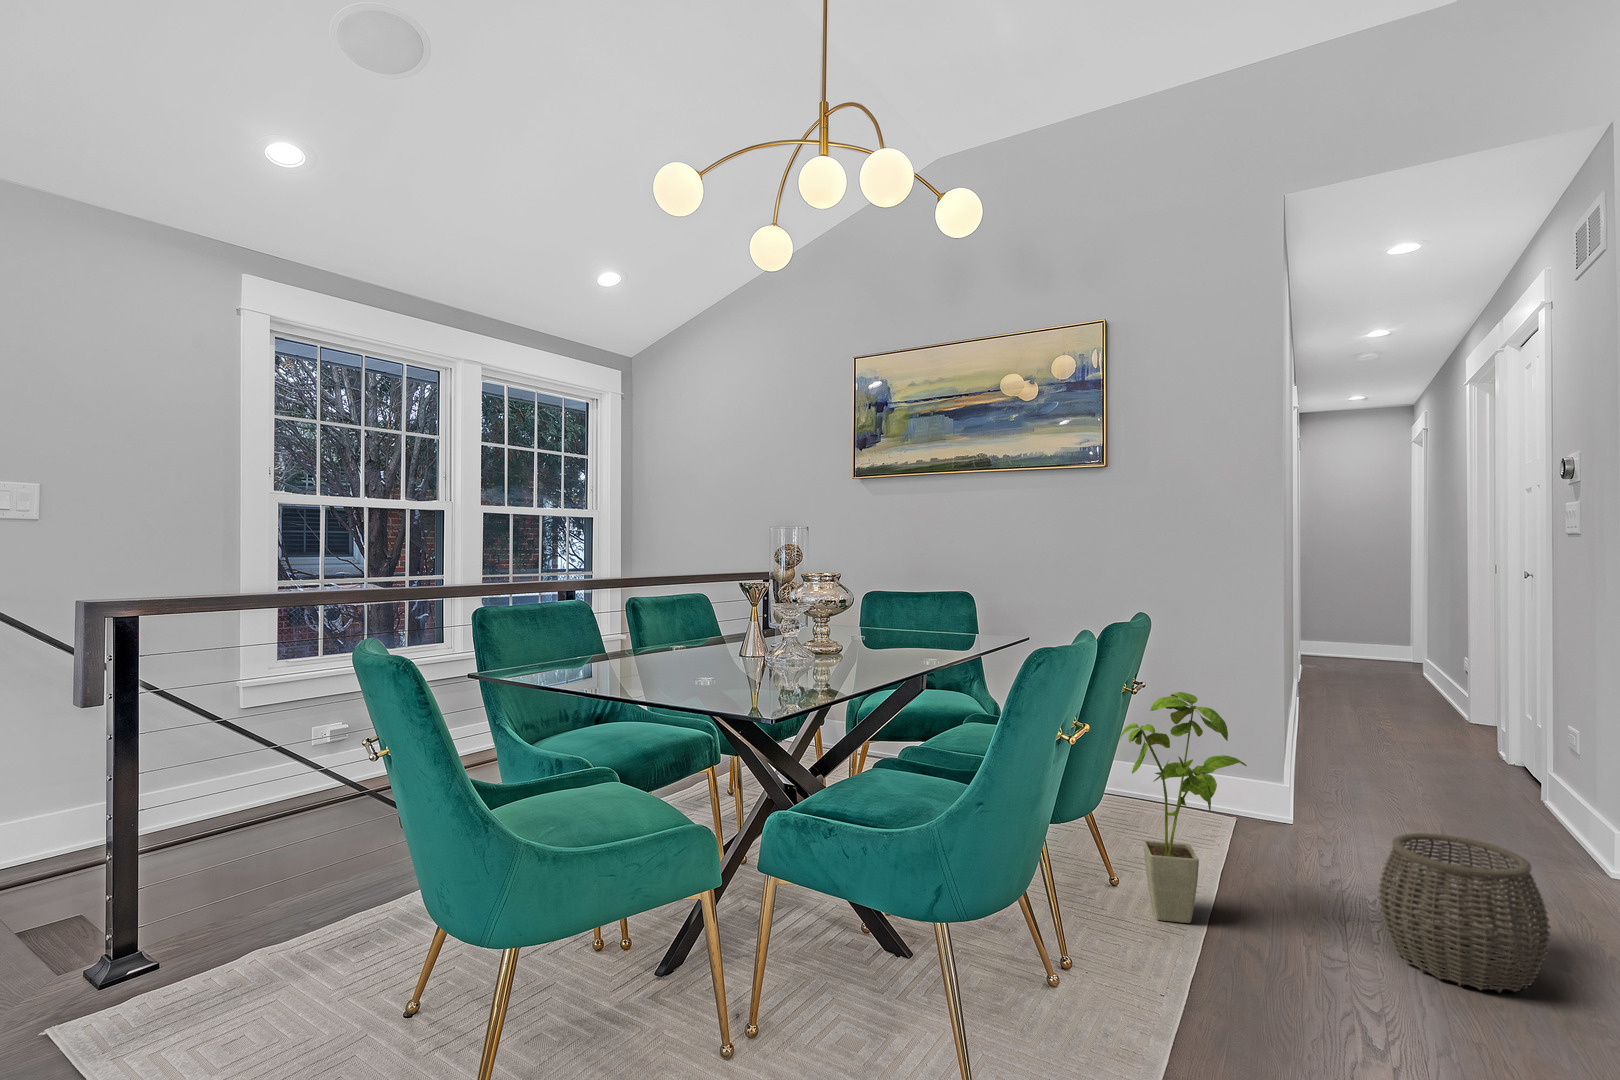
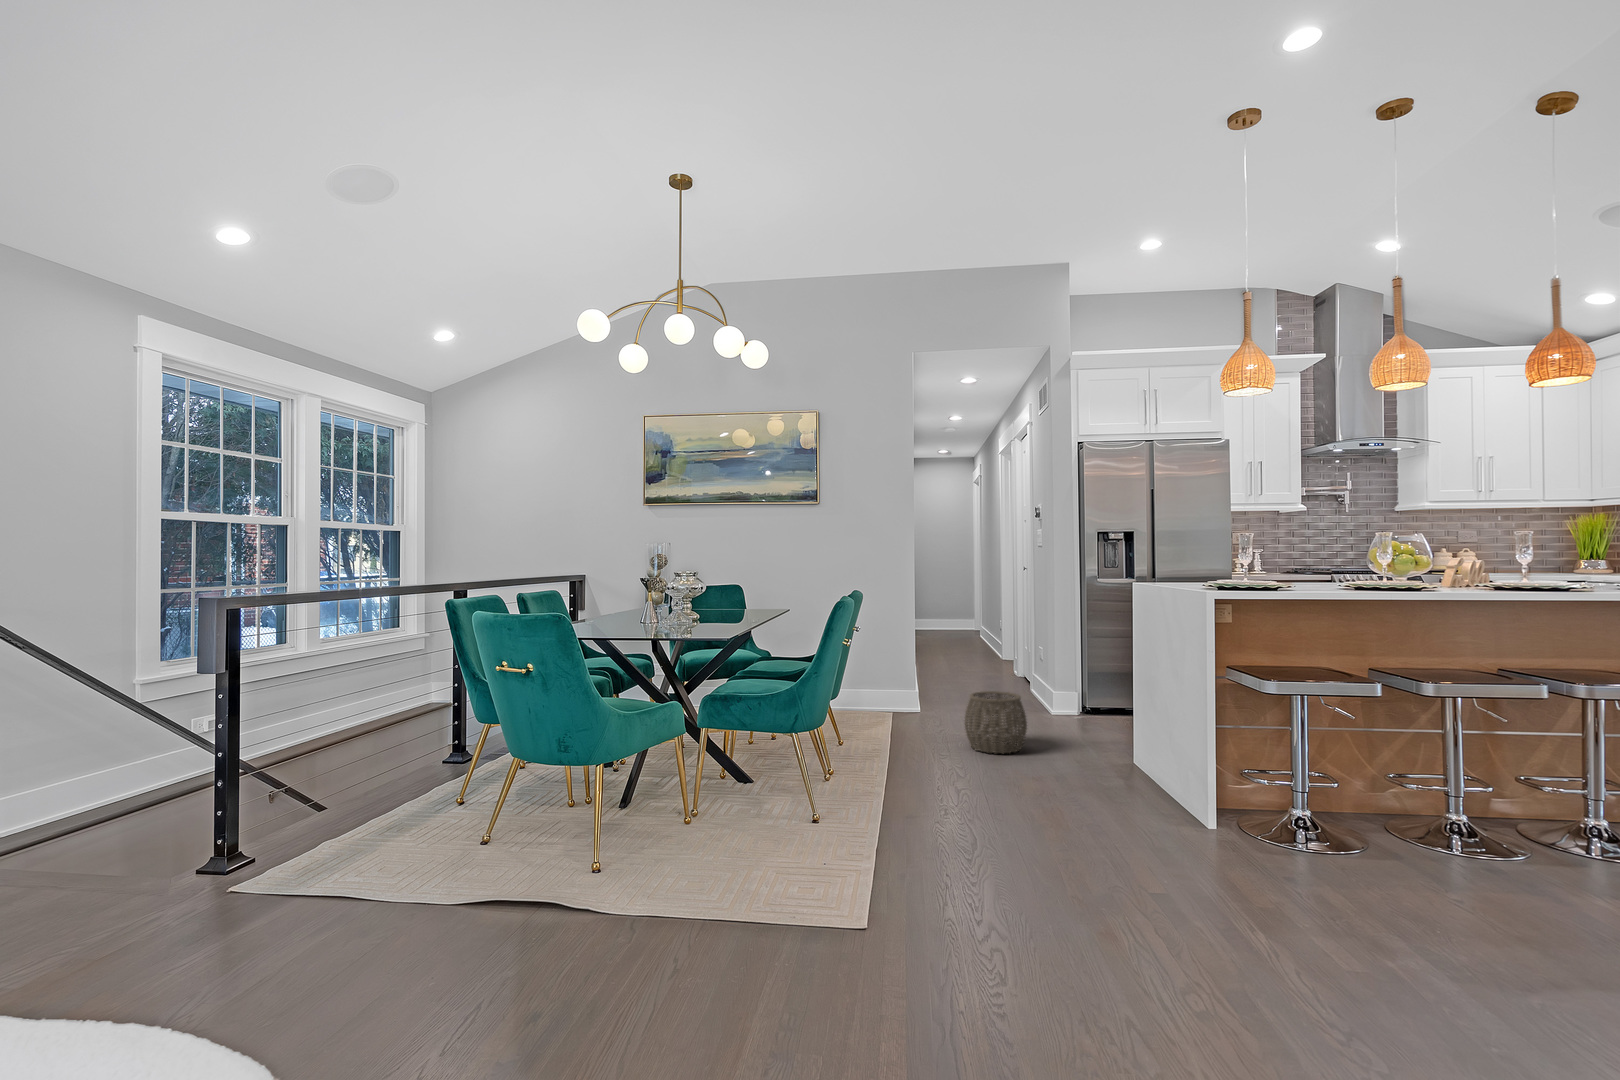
house plant: present [1120,692,1247,923] -> none [847,630,907,751]

